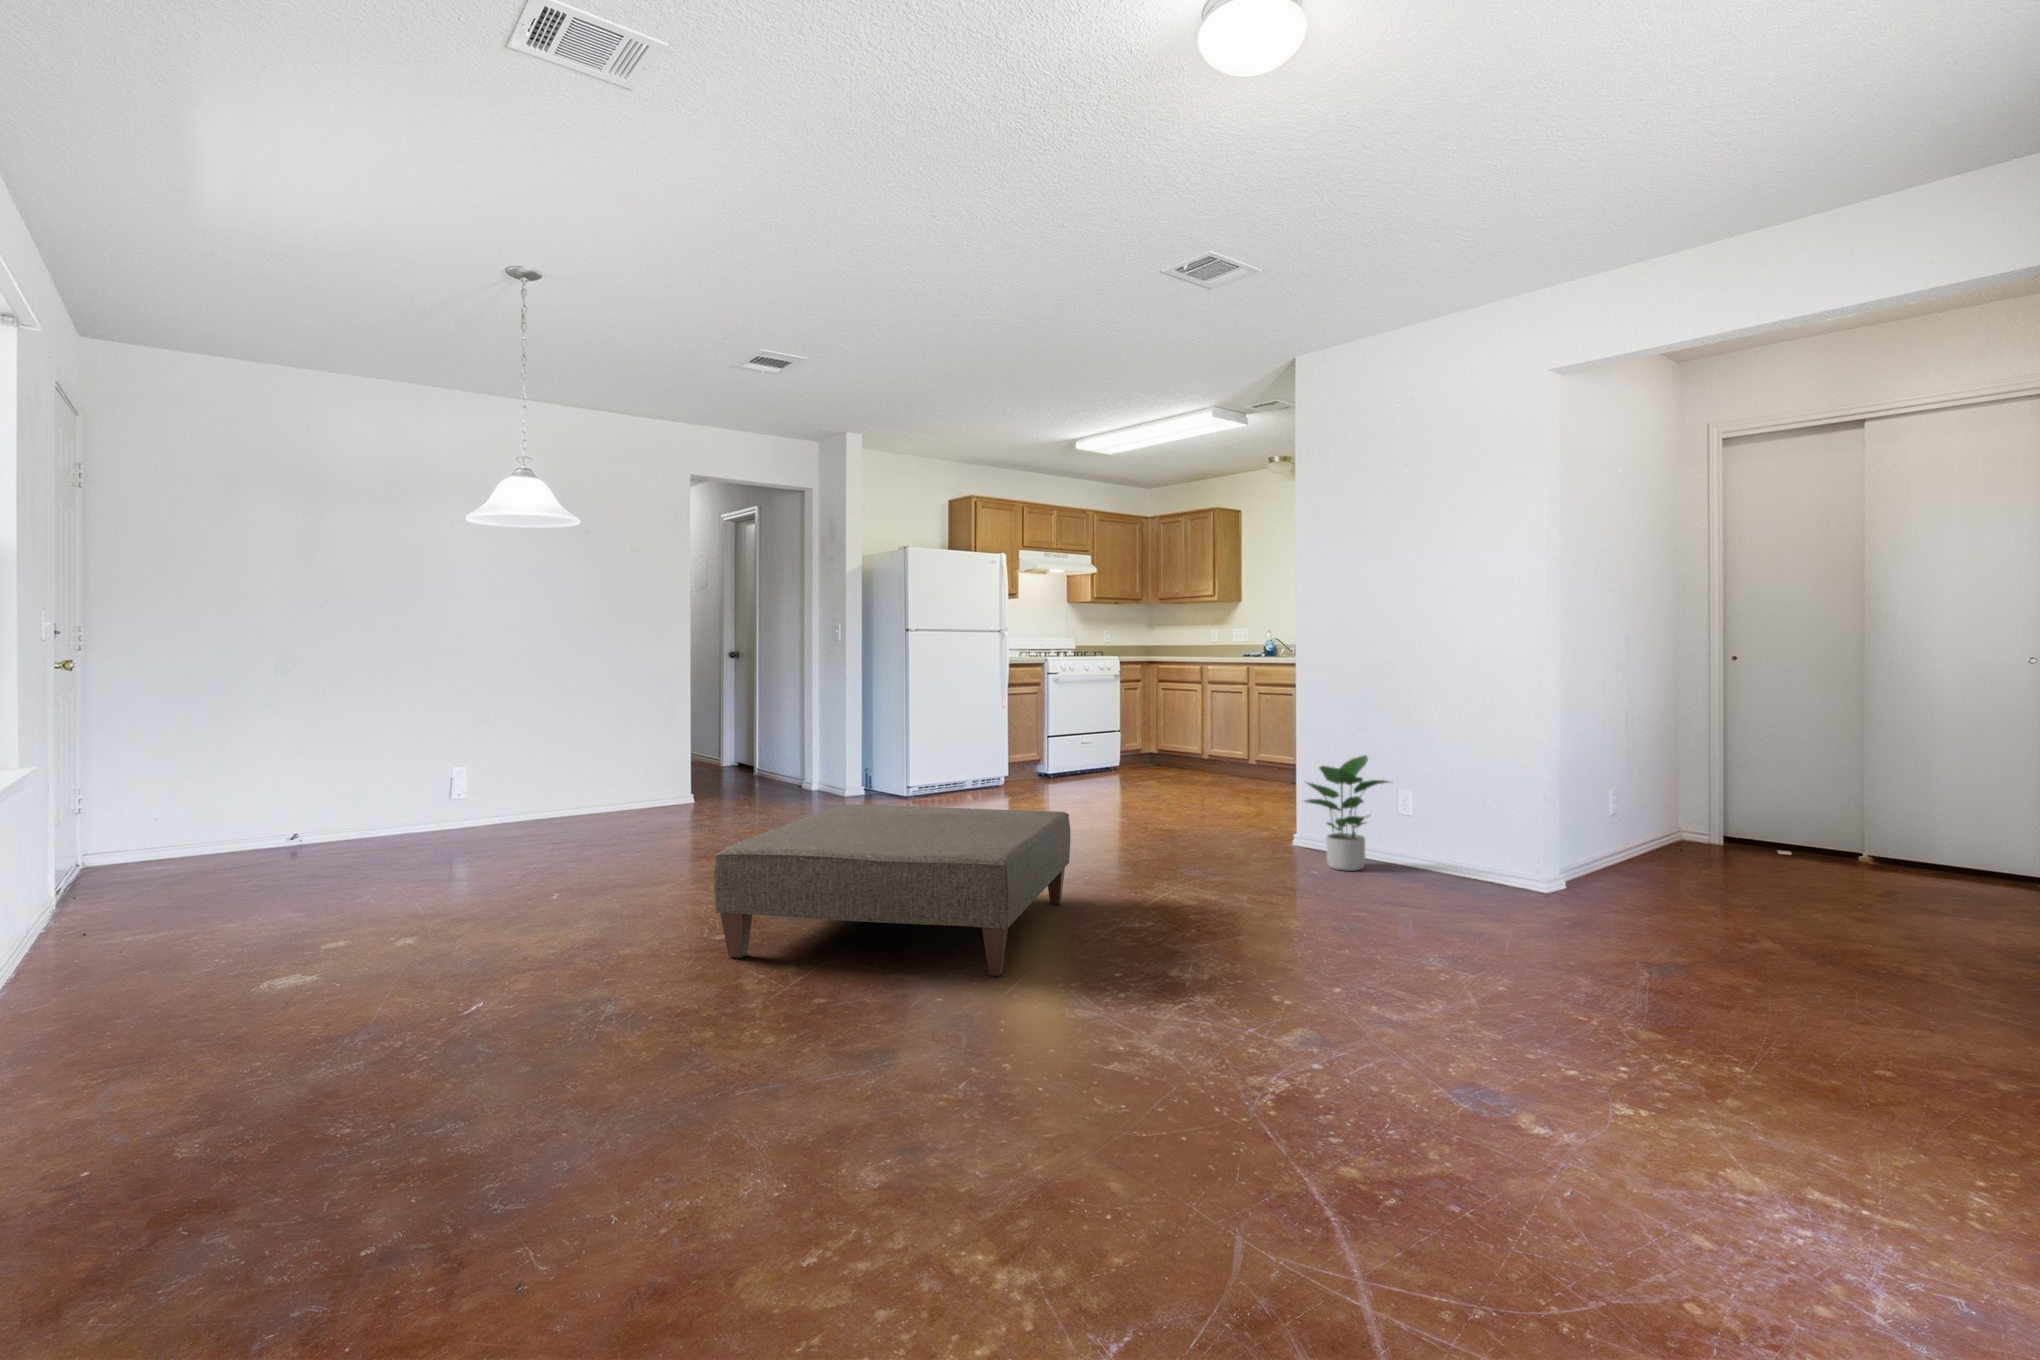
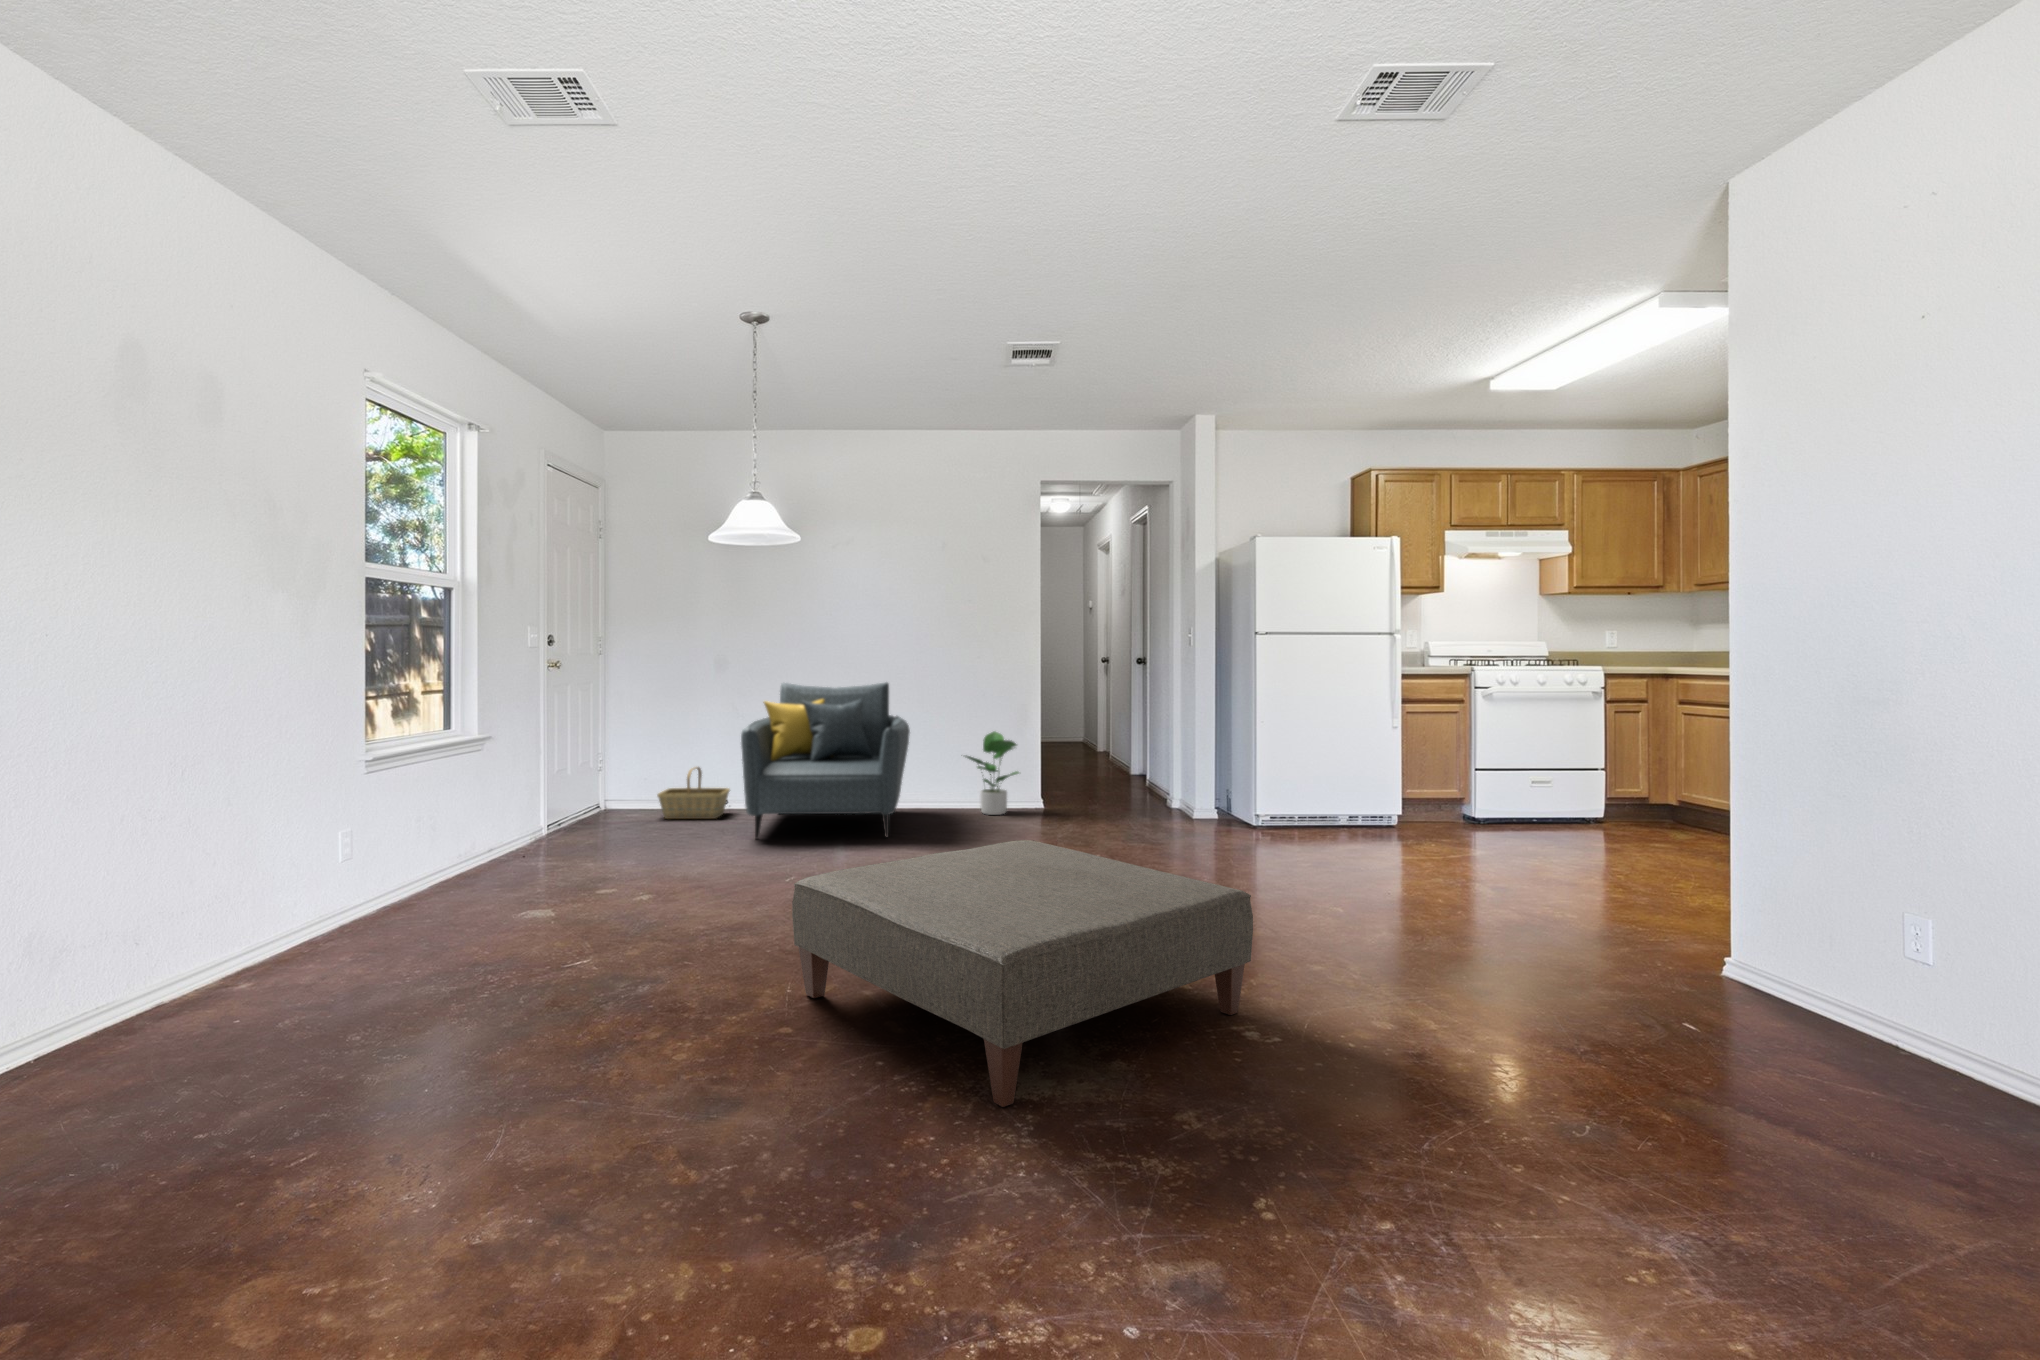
armchair: none [369,680,590,865] -> present [741,682,910,839]
potted plant: present [1306,755,1388,871] -> present [966,731,1019,815]
basket: none [209,793,314,864] -> present [657,767,730,819]

